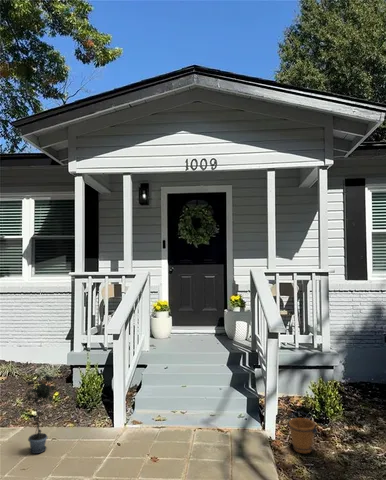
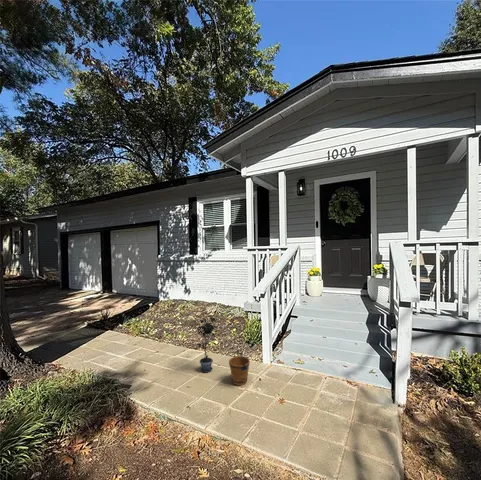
bucket: present [288,412,317,453] -> present [229,351,250,385]

